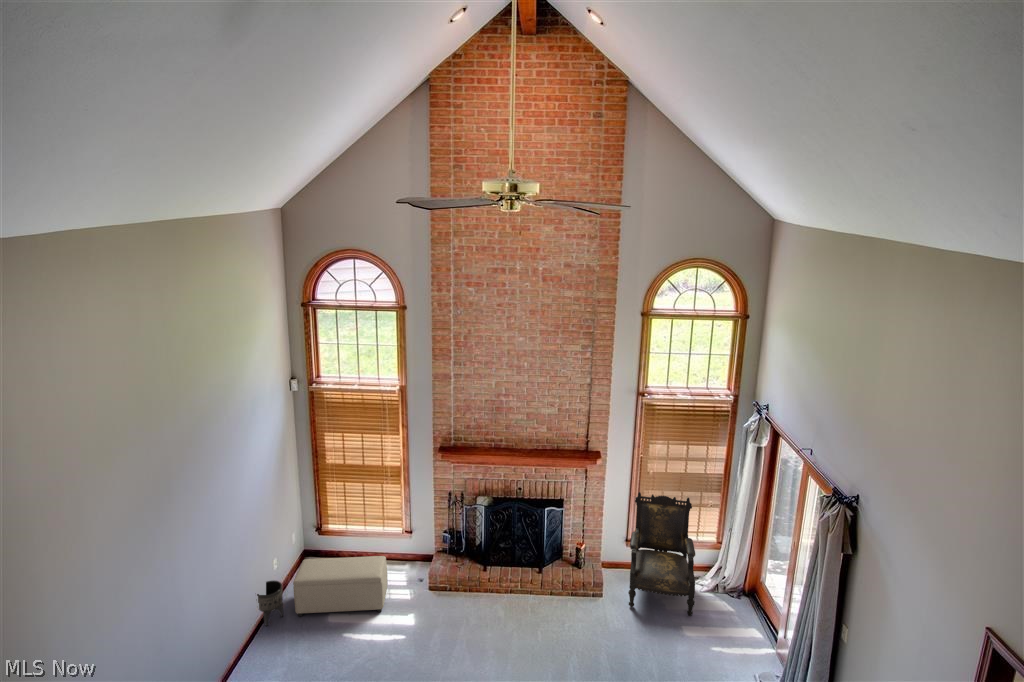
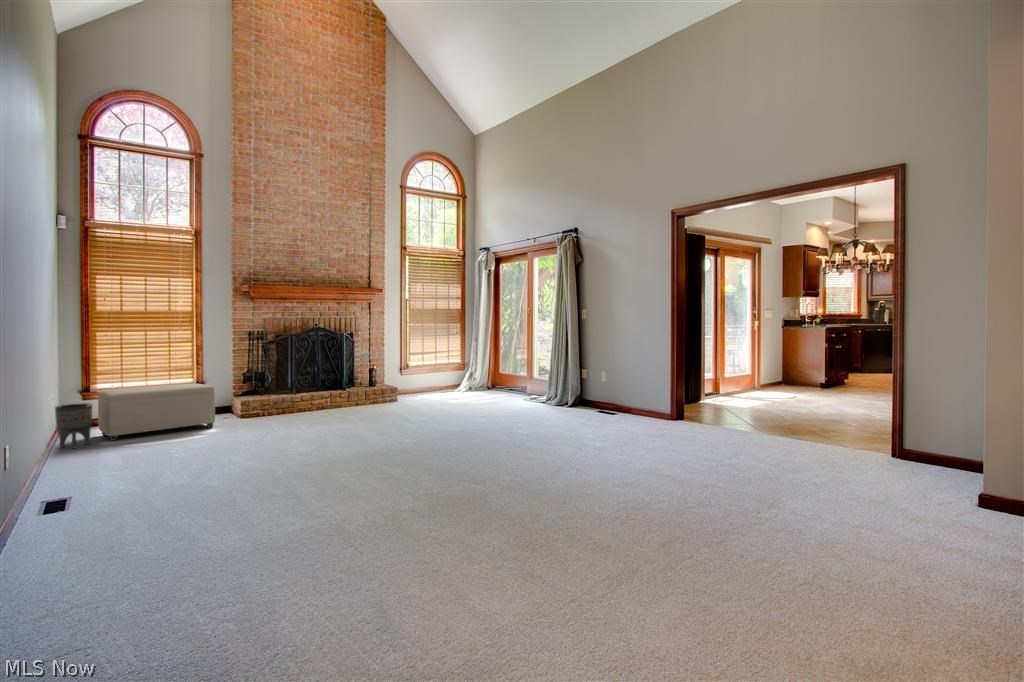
armchair: present [628,492,695,616] -> none [406,326,465,399]

